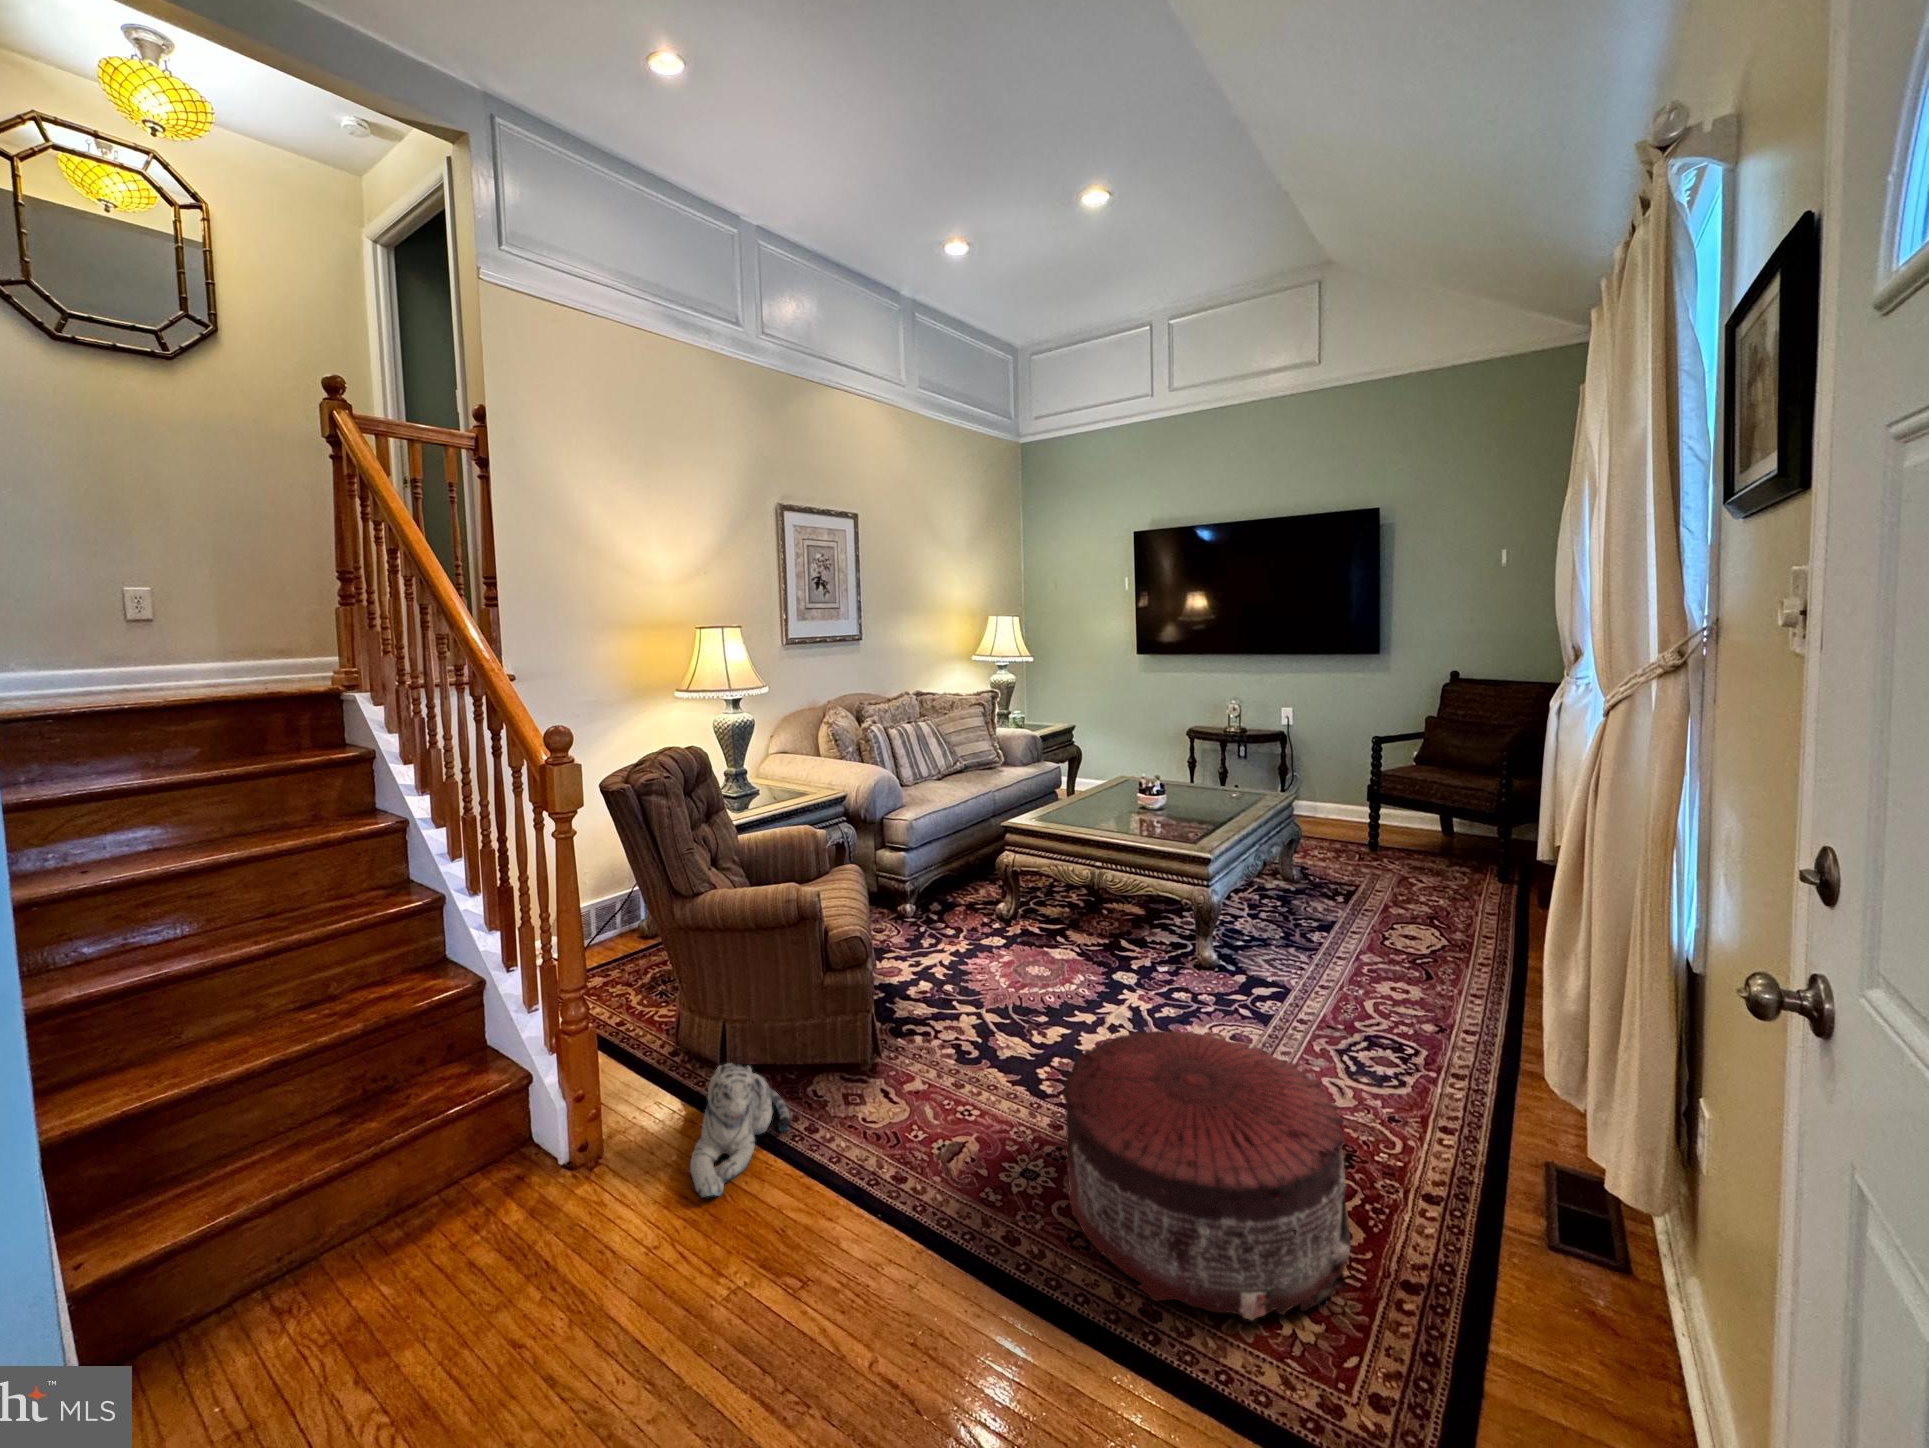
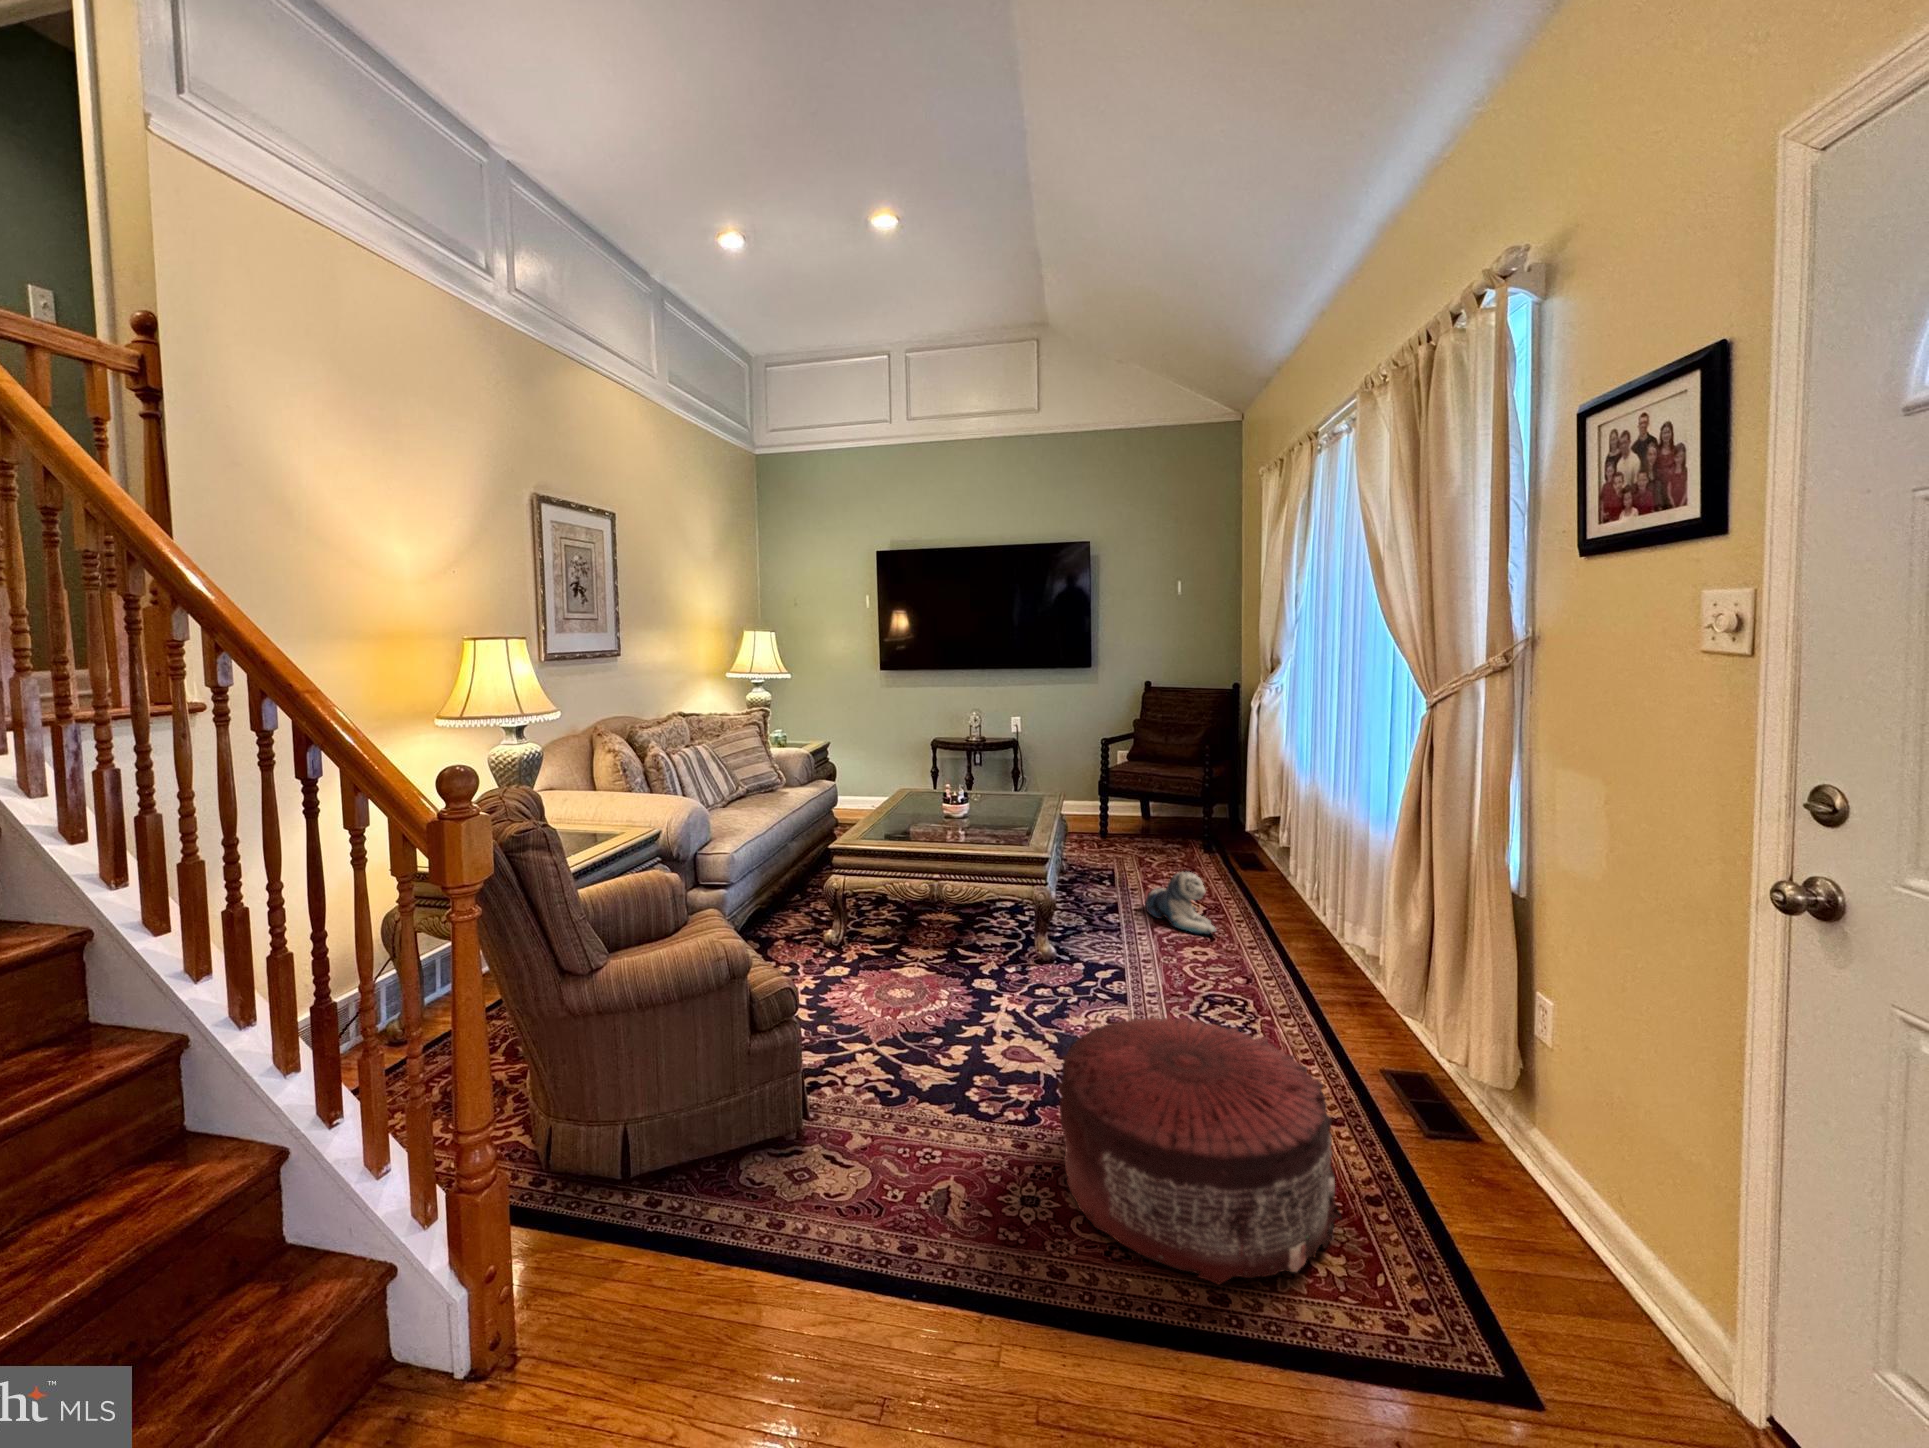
plush toy: present [690,1063,790,1197] -> present [1146,872,1216,934]

